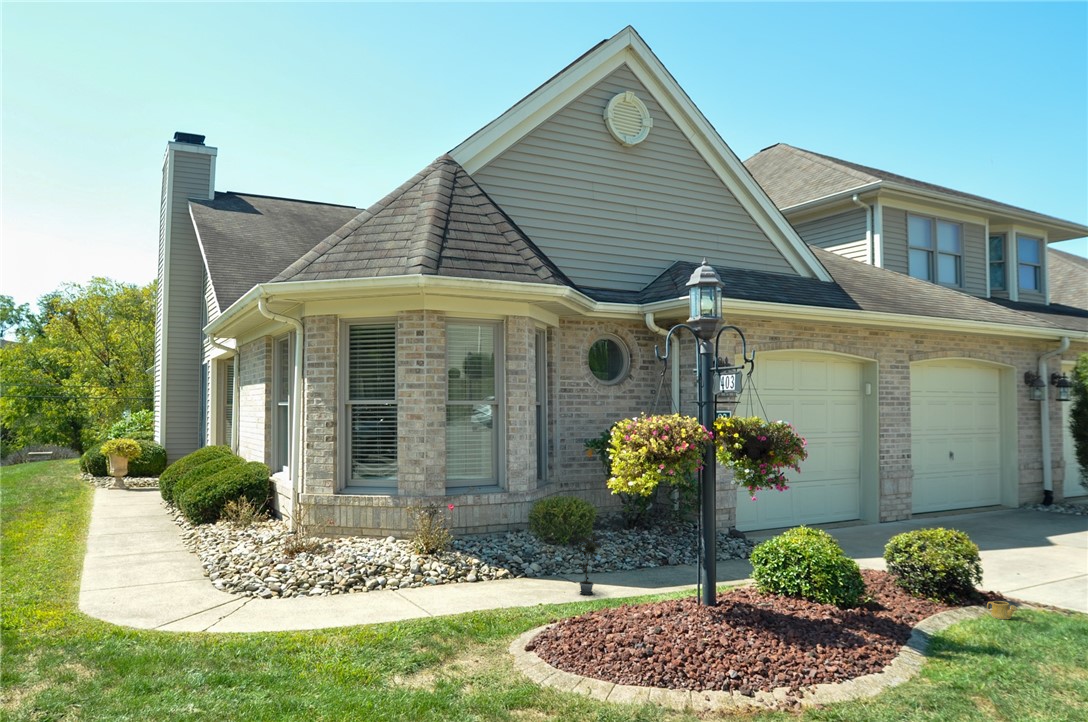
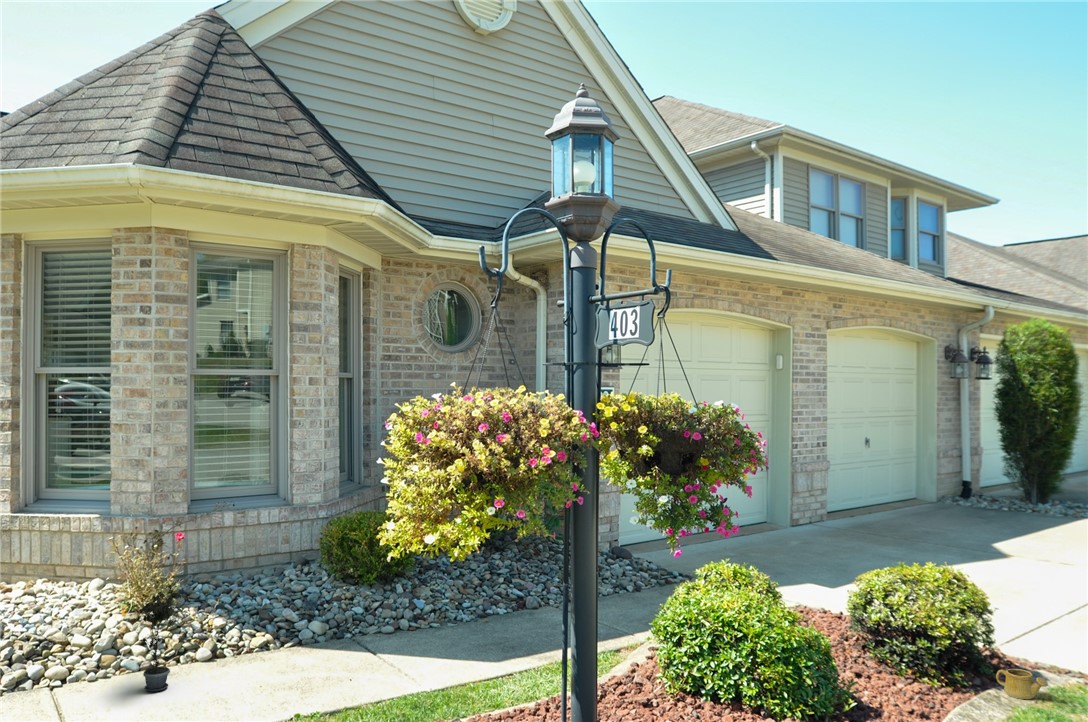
potted plant: present [575,533,600,595] -> present [137,585,182,692]

